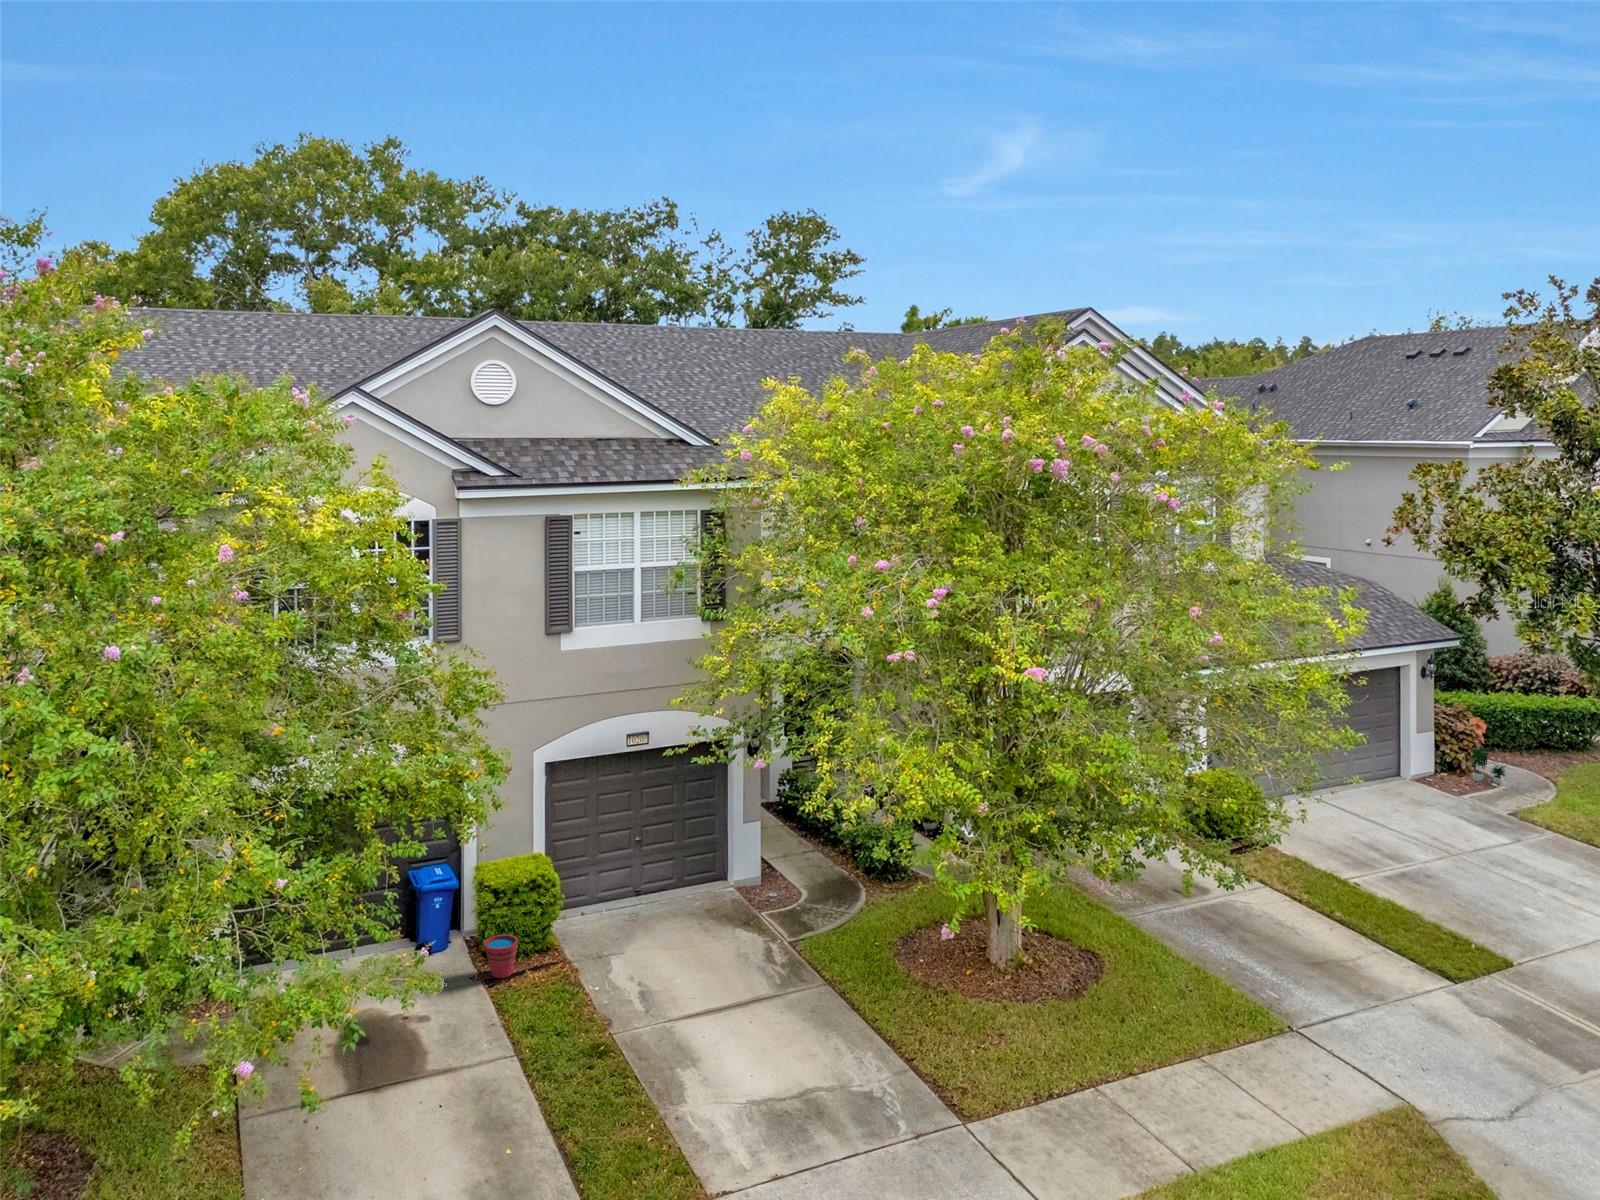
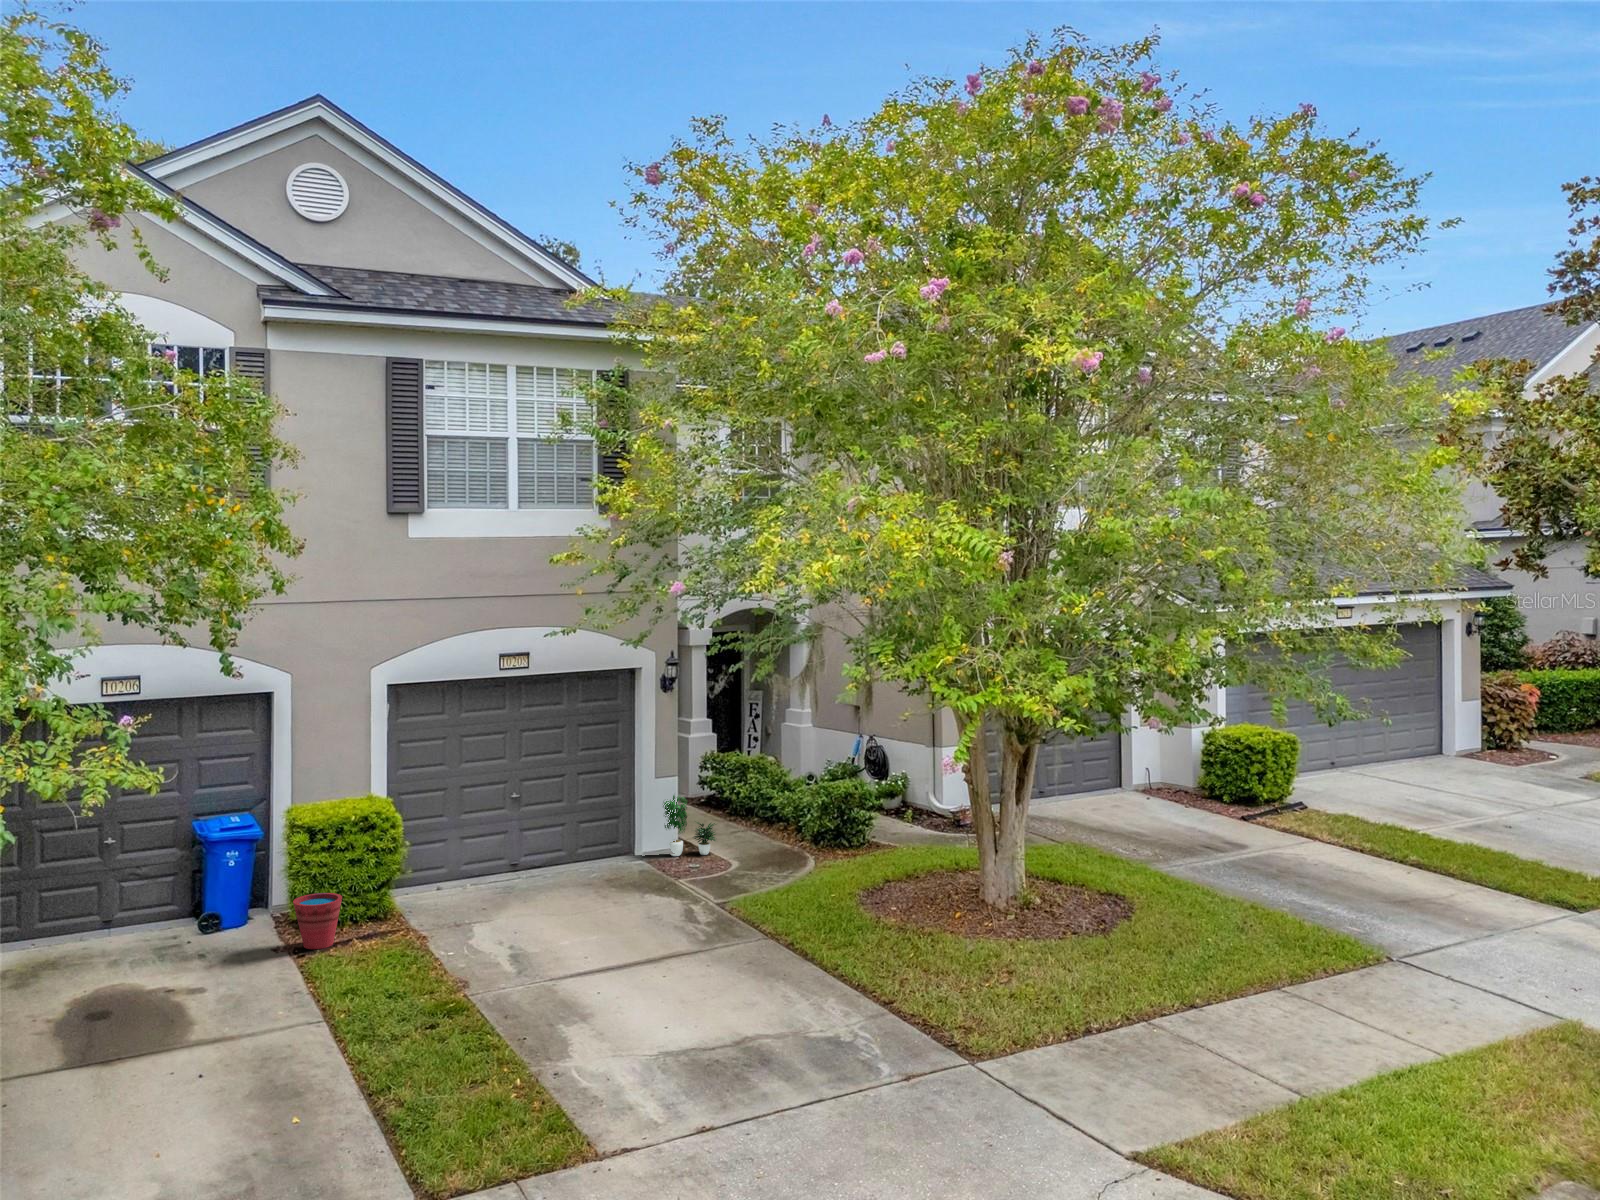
potted plant: present [1472,746,1506,784] -> present [663,795,716,856]

